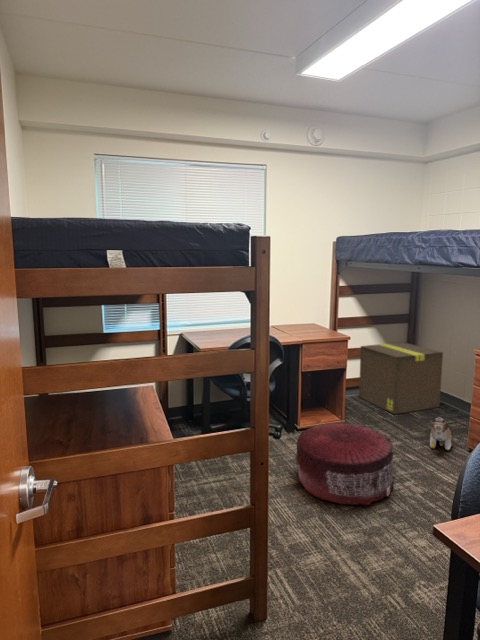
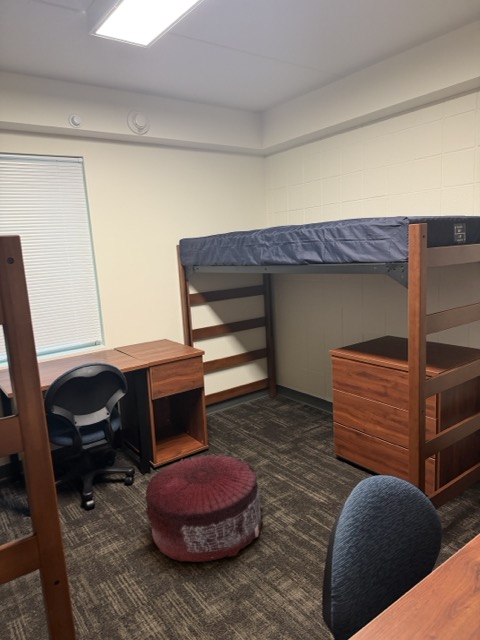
cardboard box: present [359,342,443,414] -> none [219,347,305,428]
plush toy: present [430,417,454,450] -> none [295,428,321,462]

